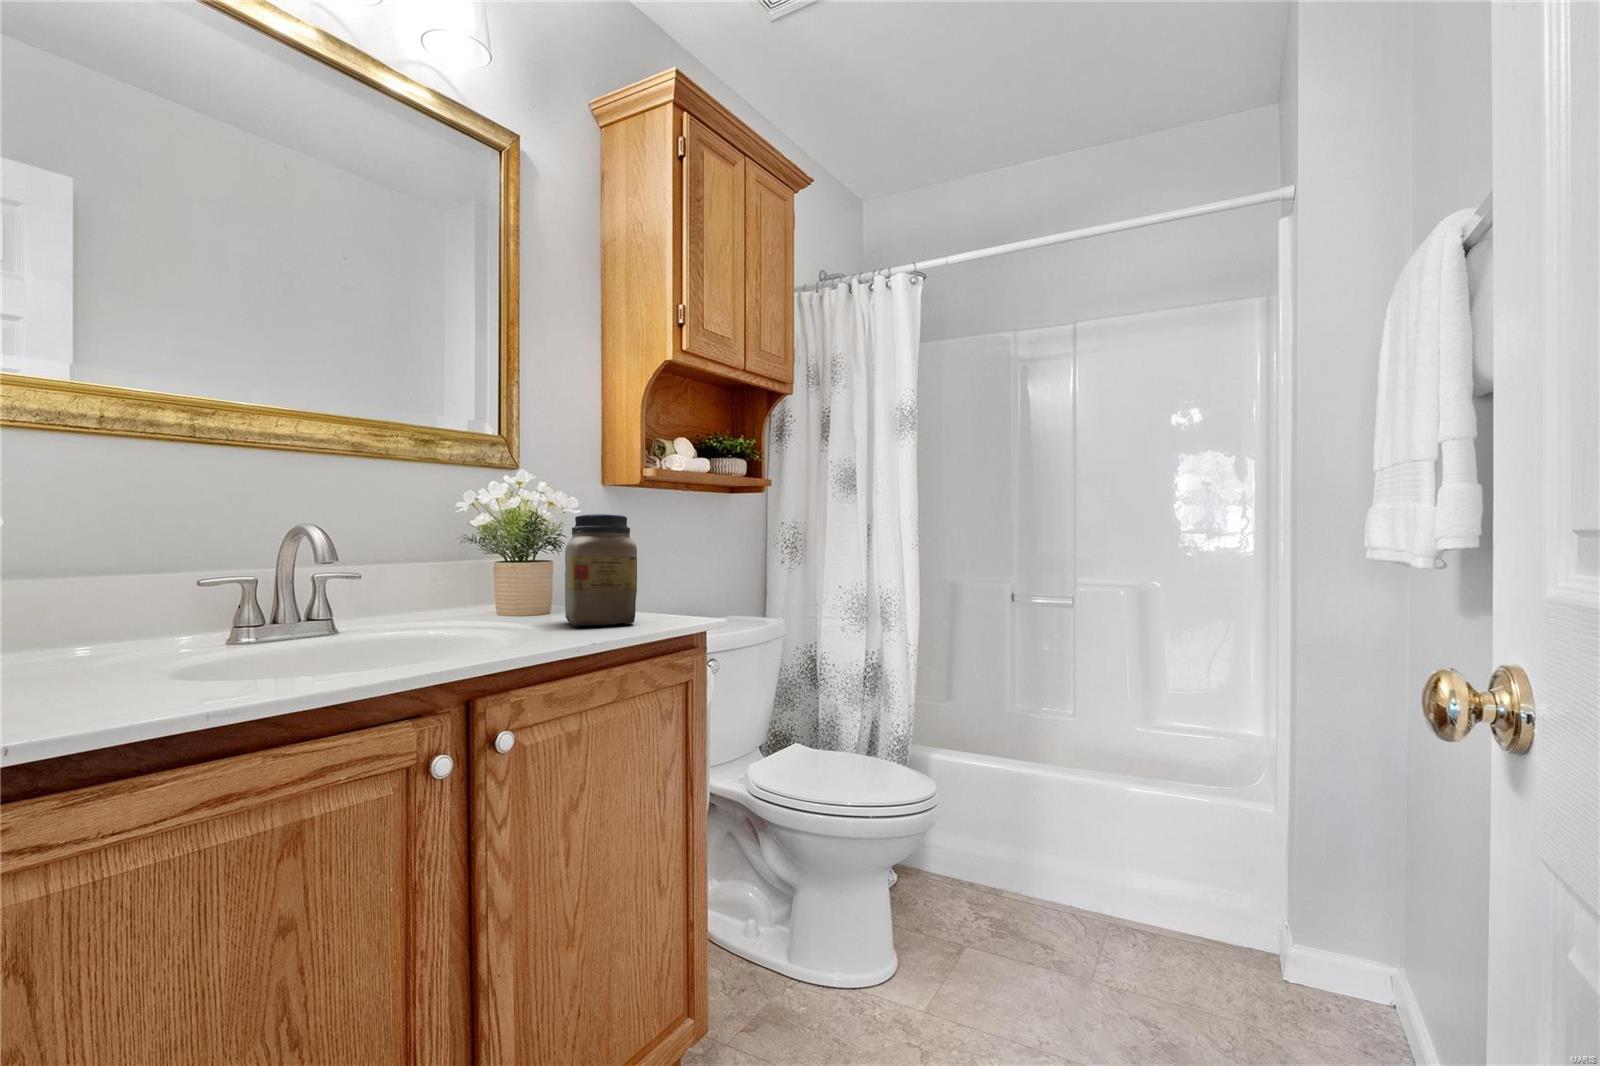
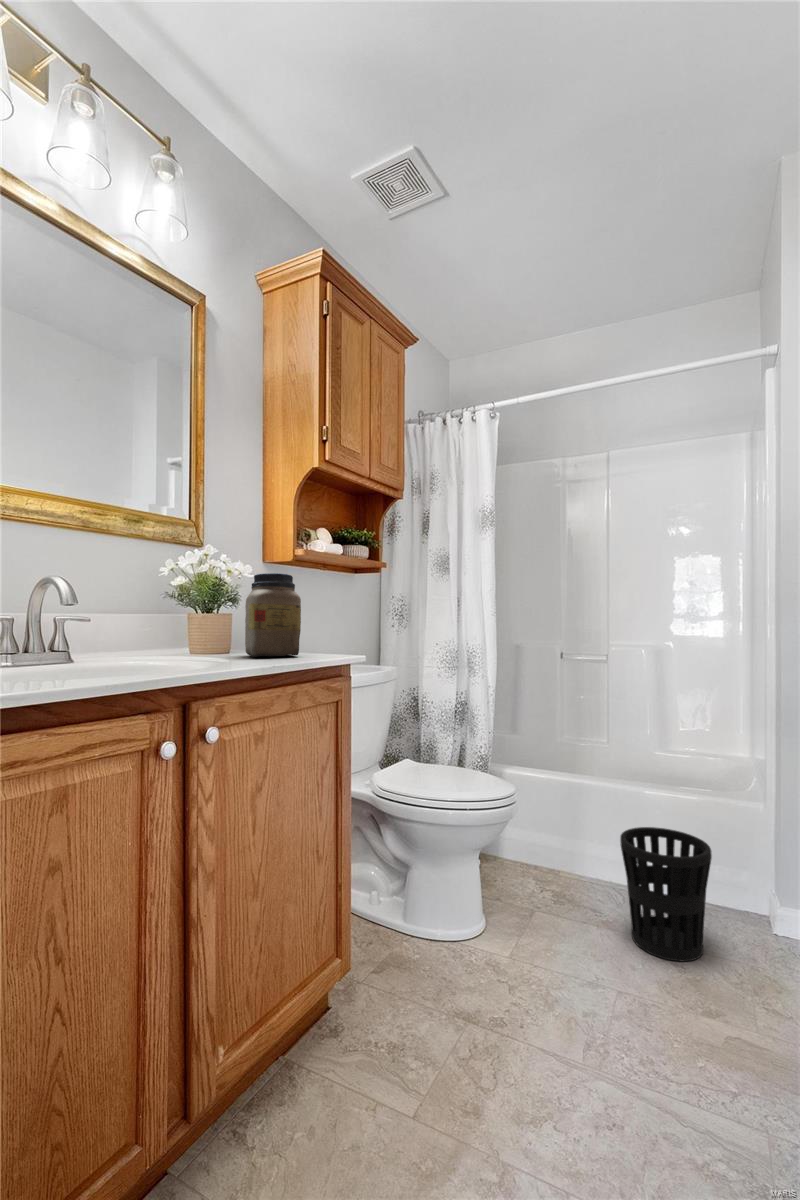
wastebasket: none [1076,840,1196,1020] -> present [620,827,712,961]

